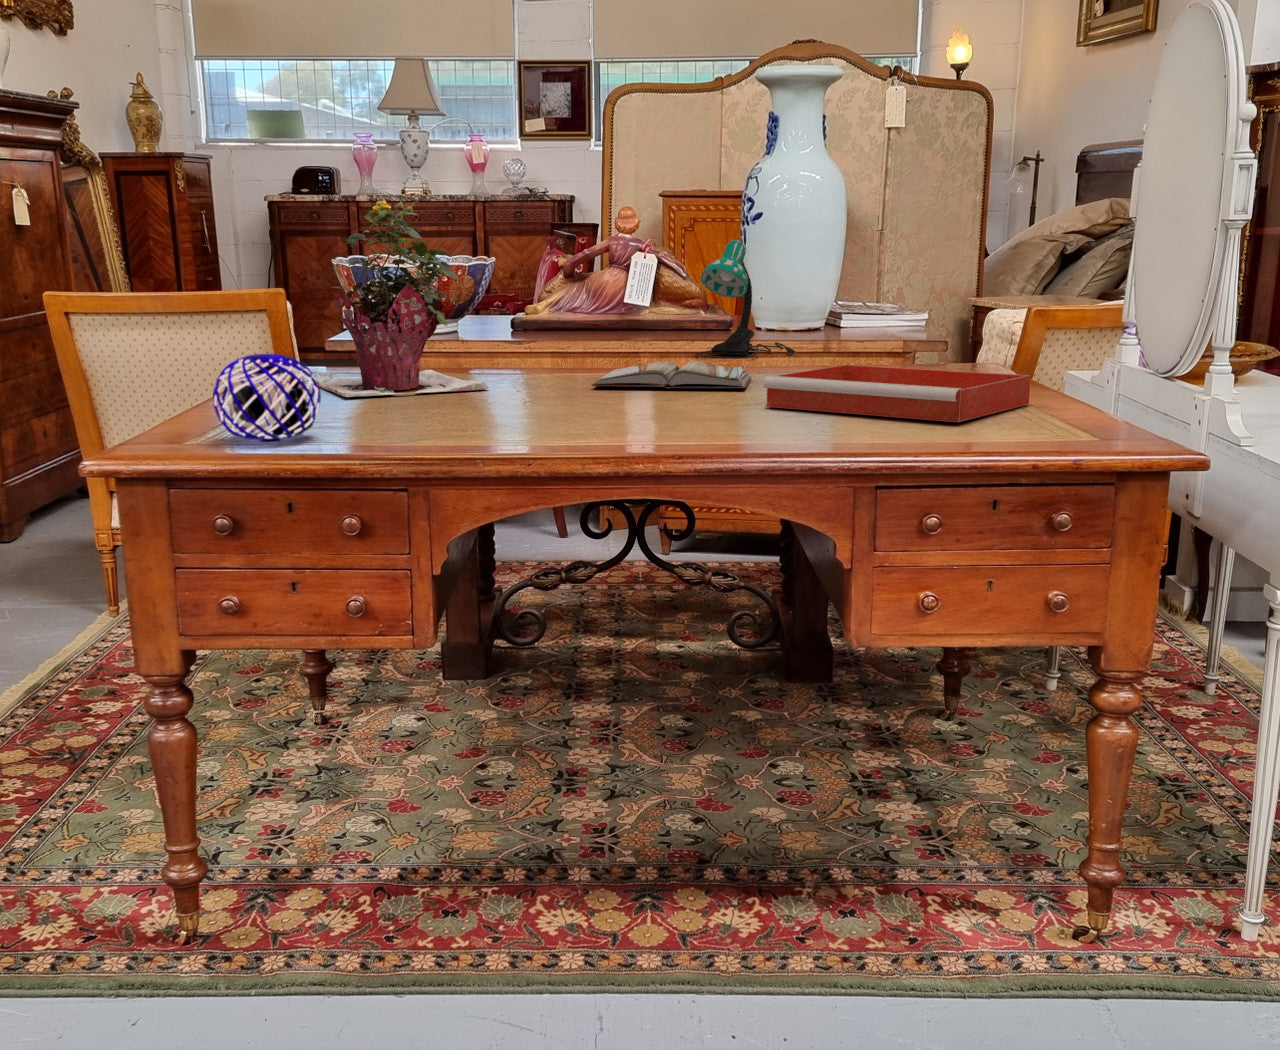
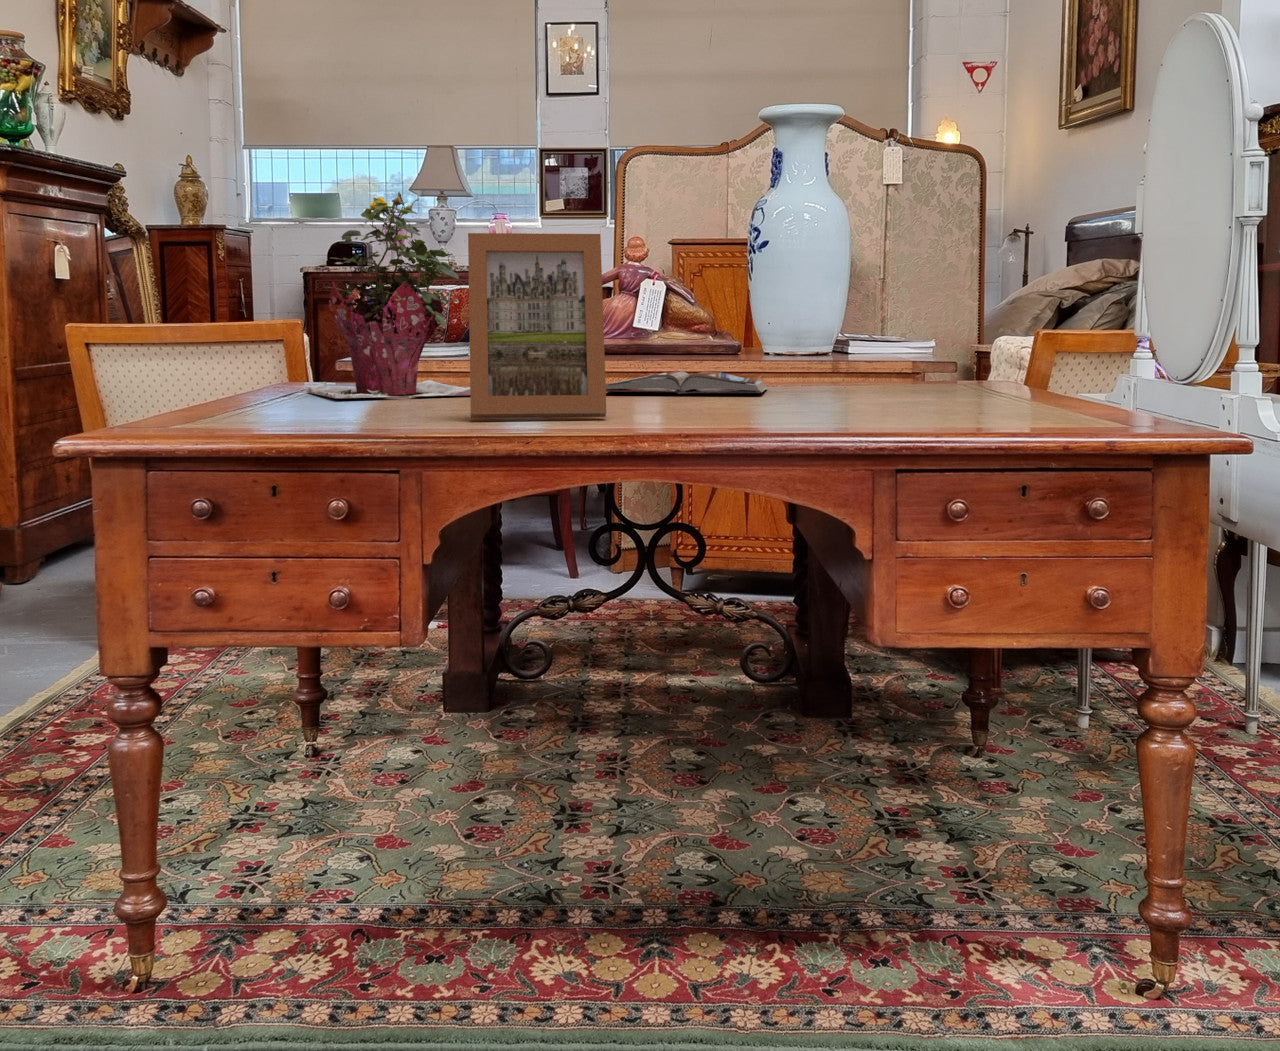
desk lamp: present [695,240,796,359] -> none [708,258,812,377]
picture frame: none [473,258,601,430] -> present [468,233,606,418]
decorative orb: present [213,354,321,440] -> none [177,331,297,424]
tray: present [764,365,1030,422] -> none [783,368,1072,413]

